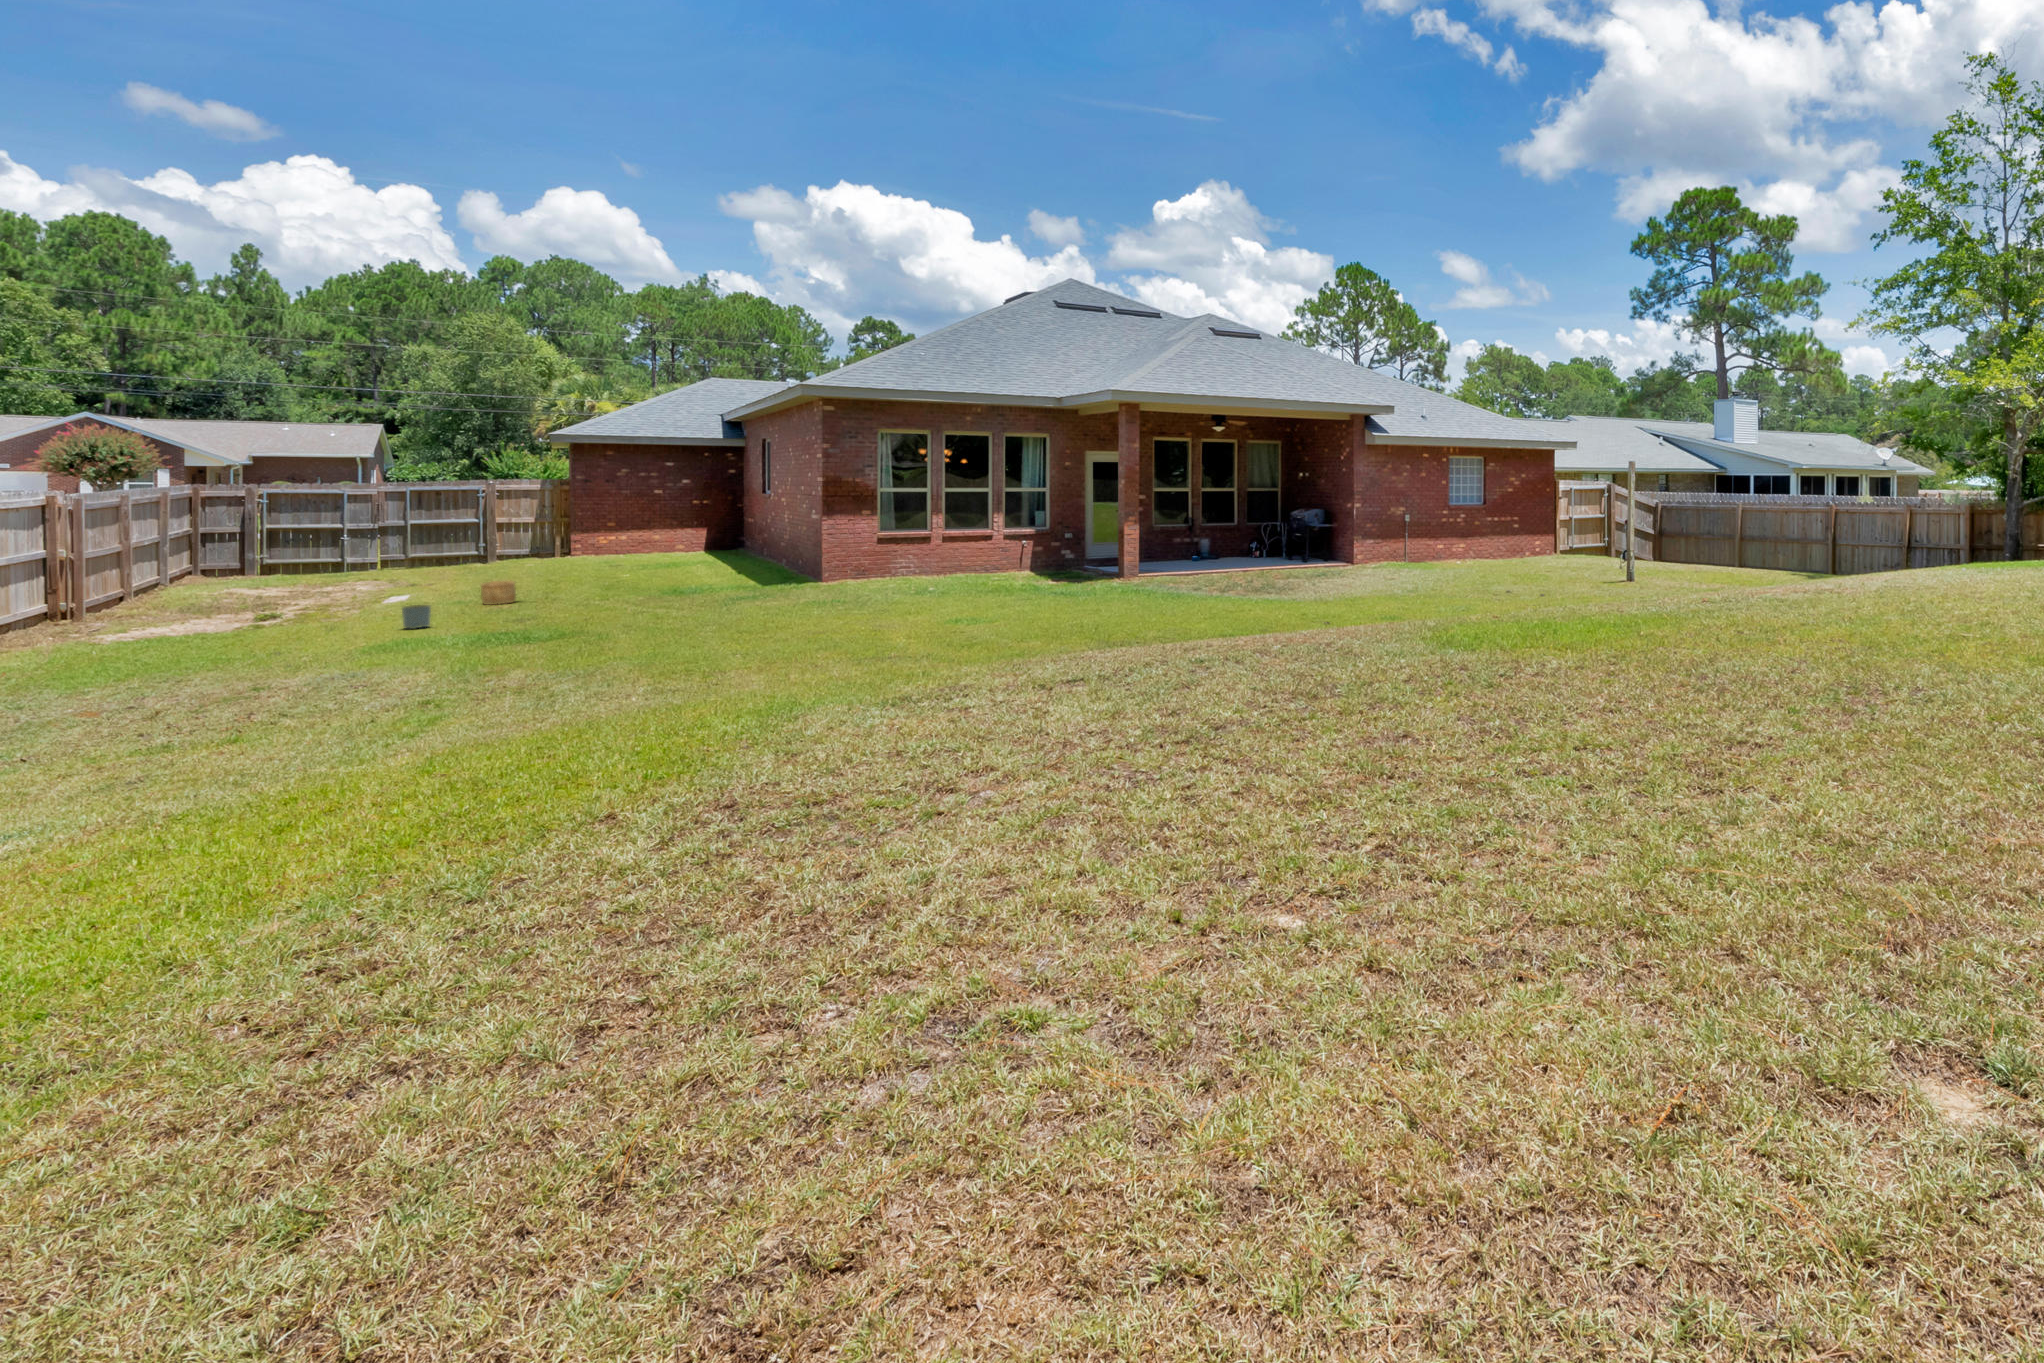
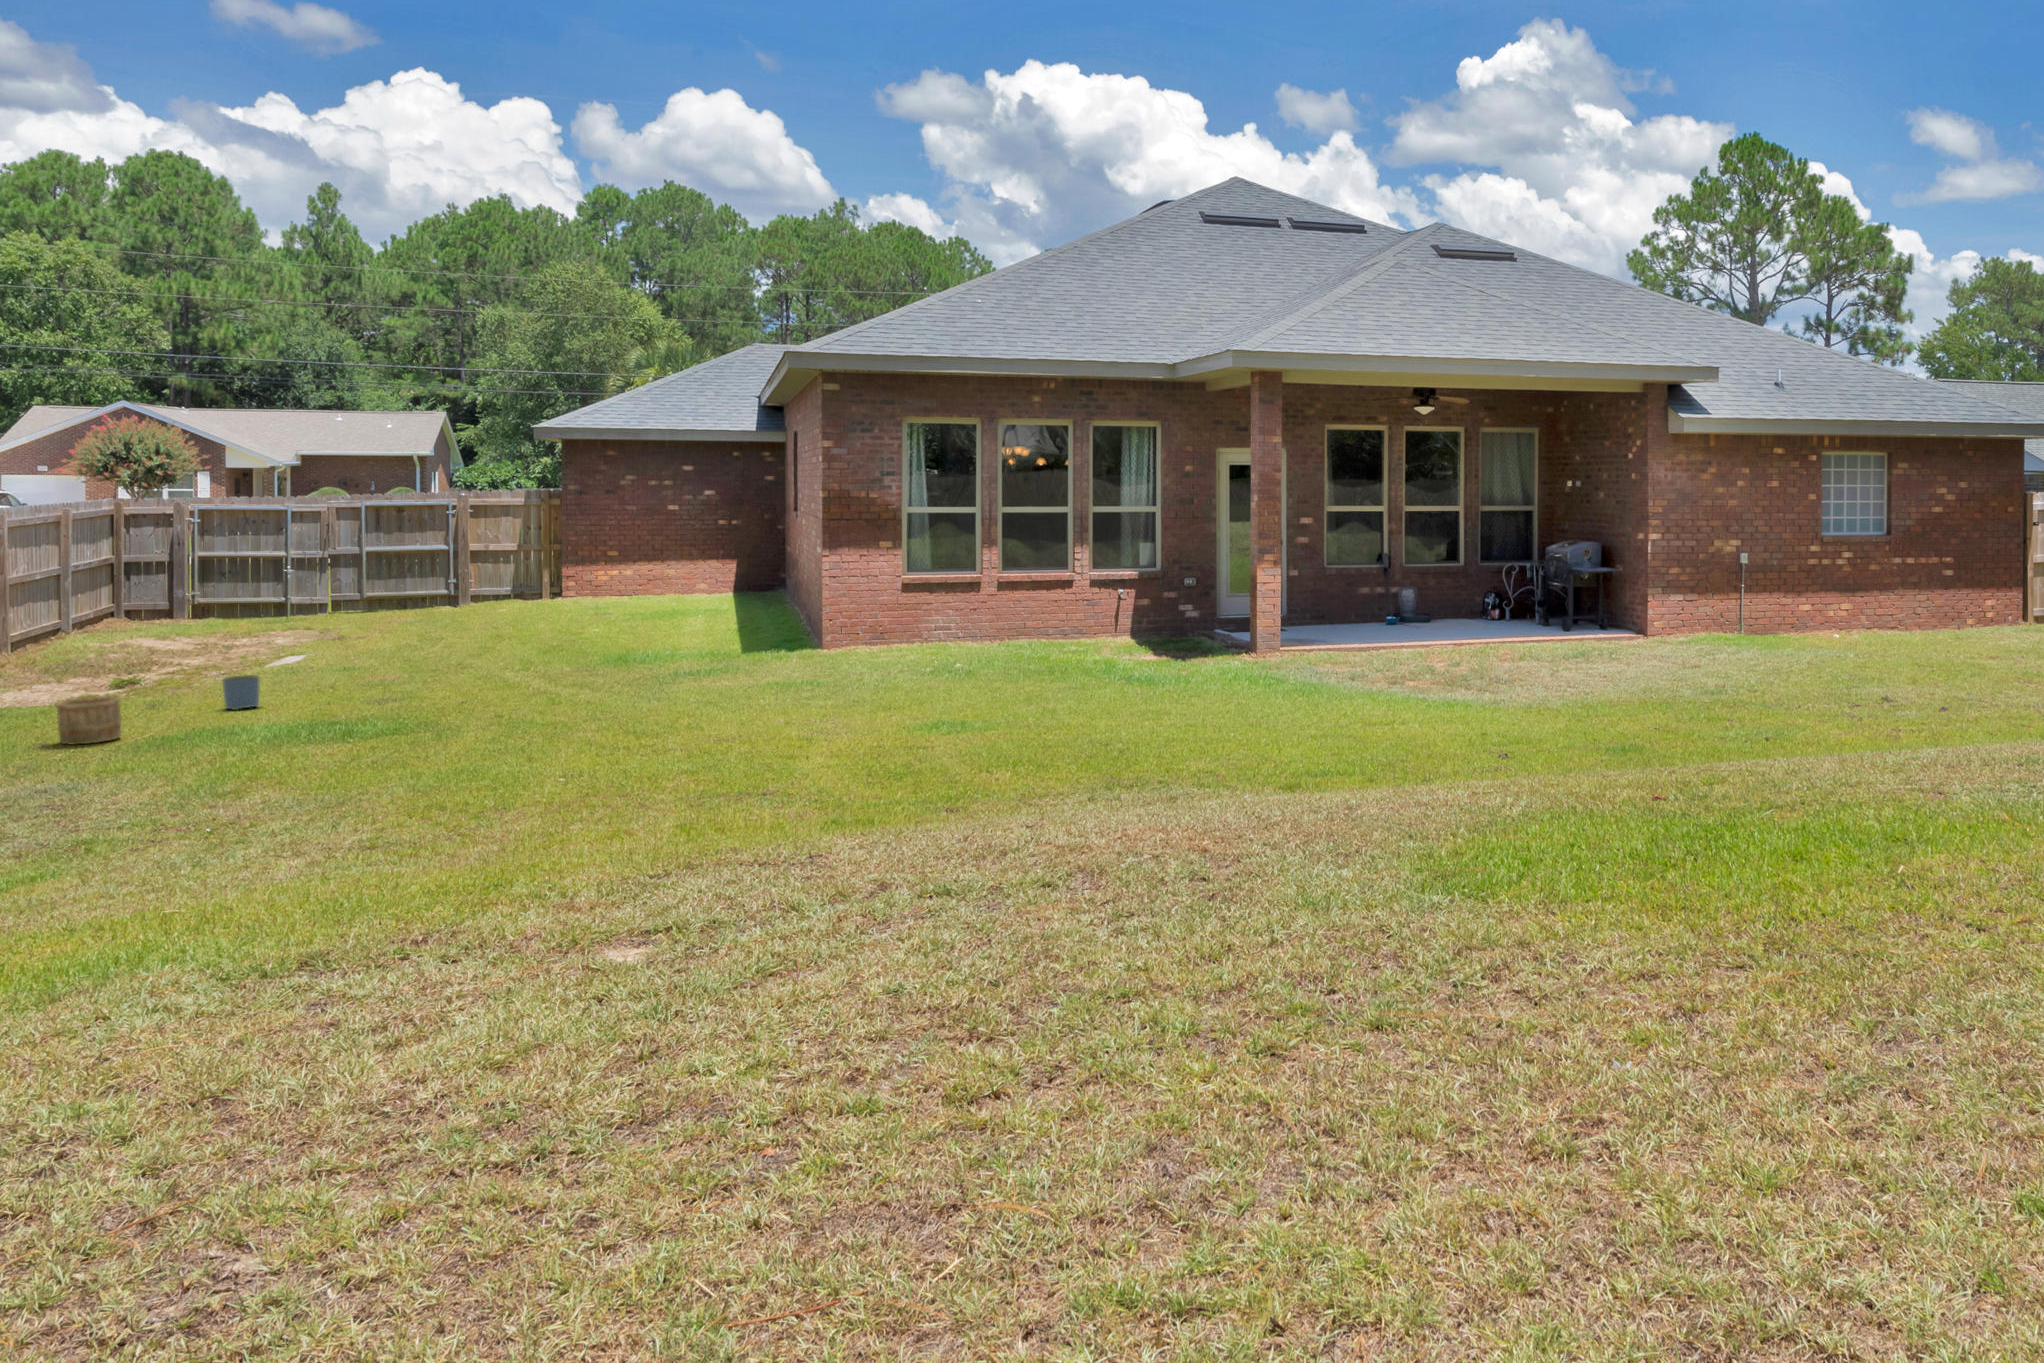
wooden bucket: present [481,581,516,605] -> present [55,696,121,745]

